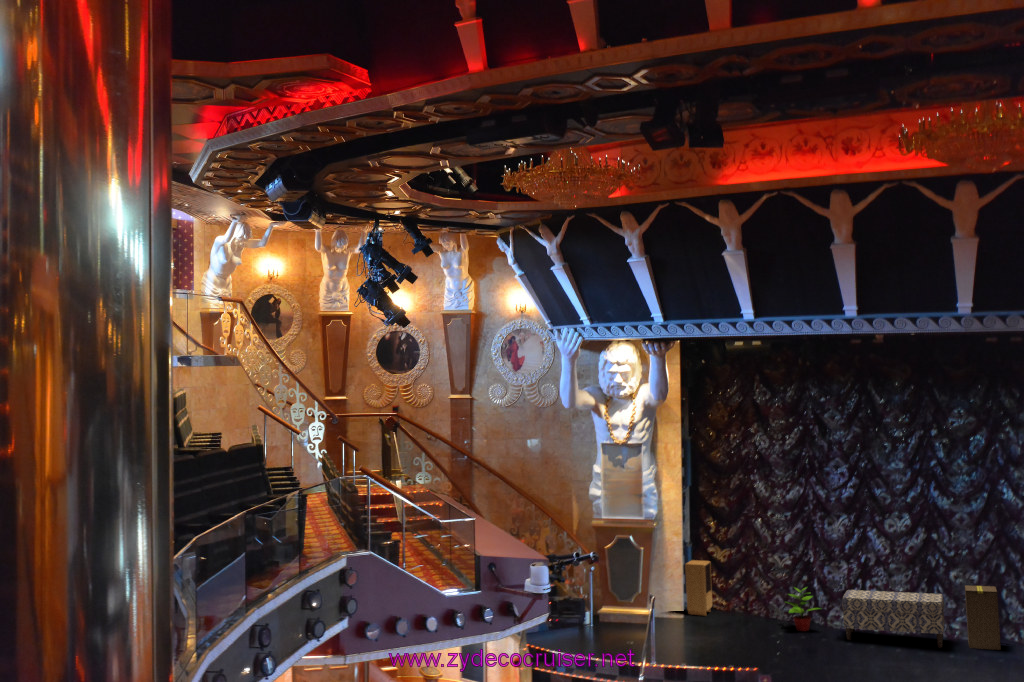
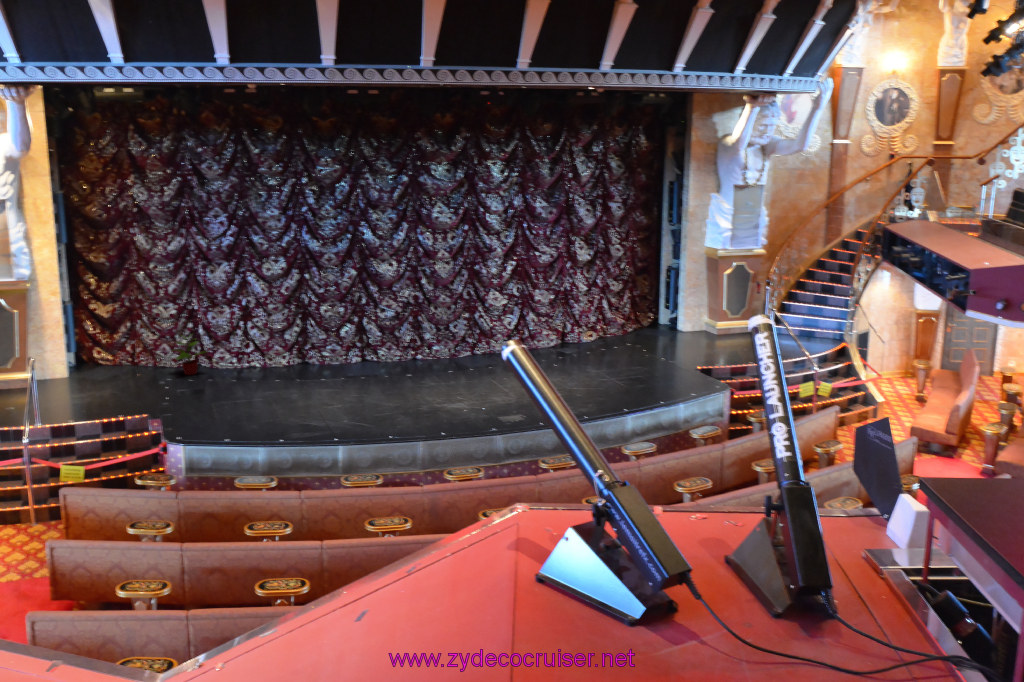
speaker: present [685,560,712,615] -> none [63,318,97,374]
cardboard box: present [965,585,1001,650] -> none [333,316,362,370]
bench: present [842,590,944,648] -> none [227,327,317,379]

